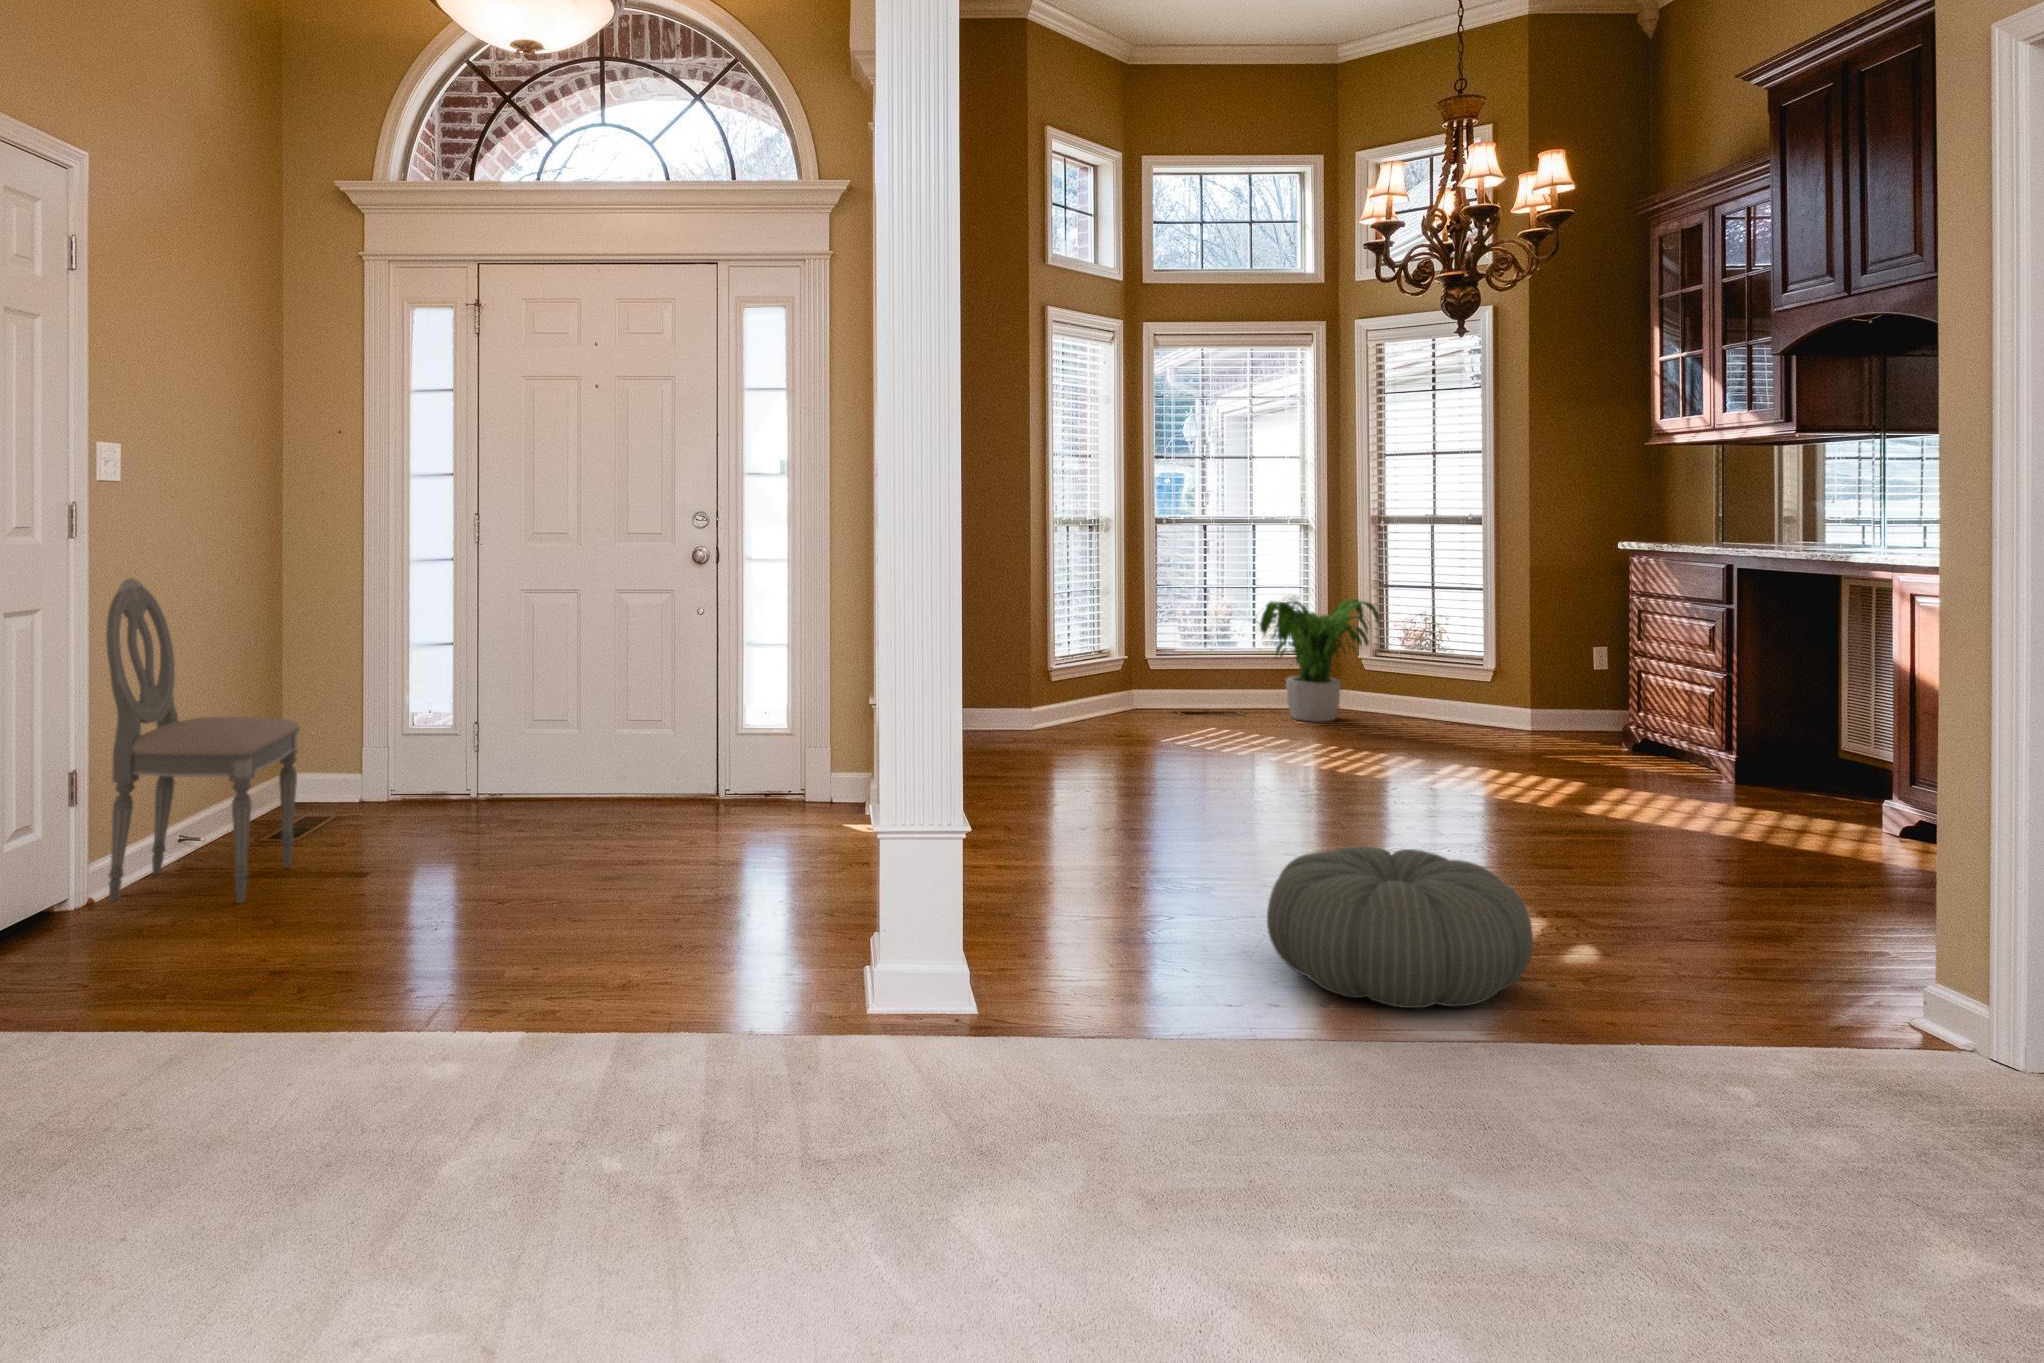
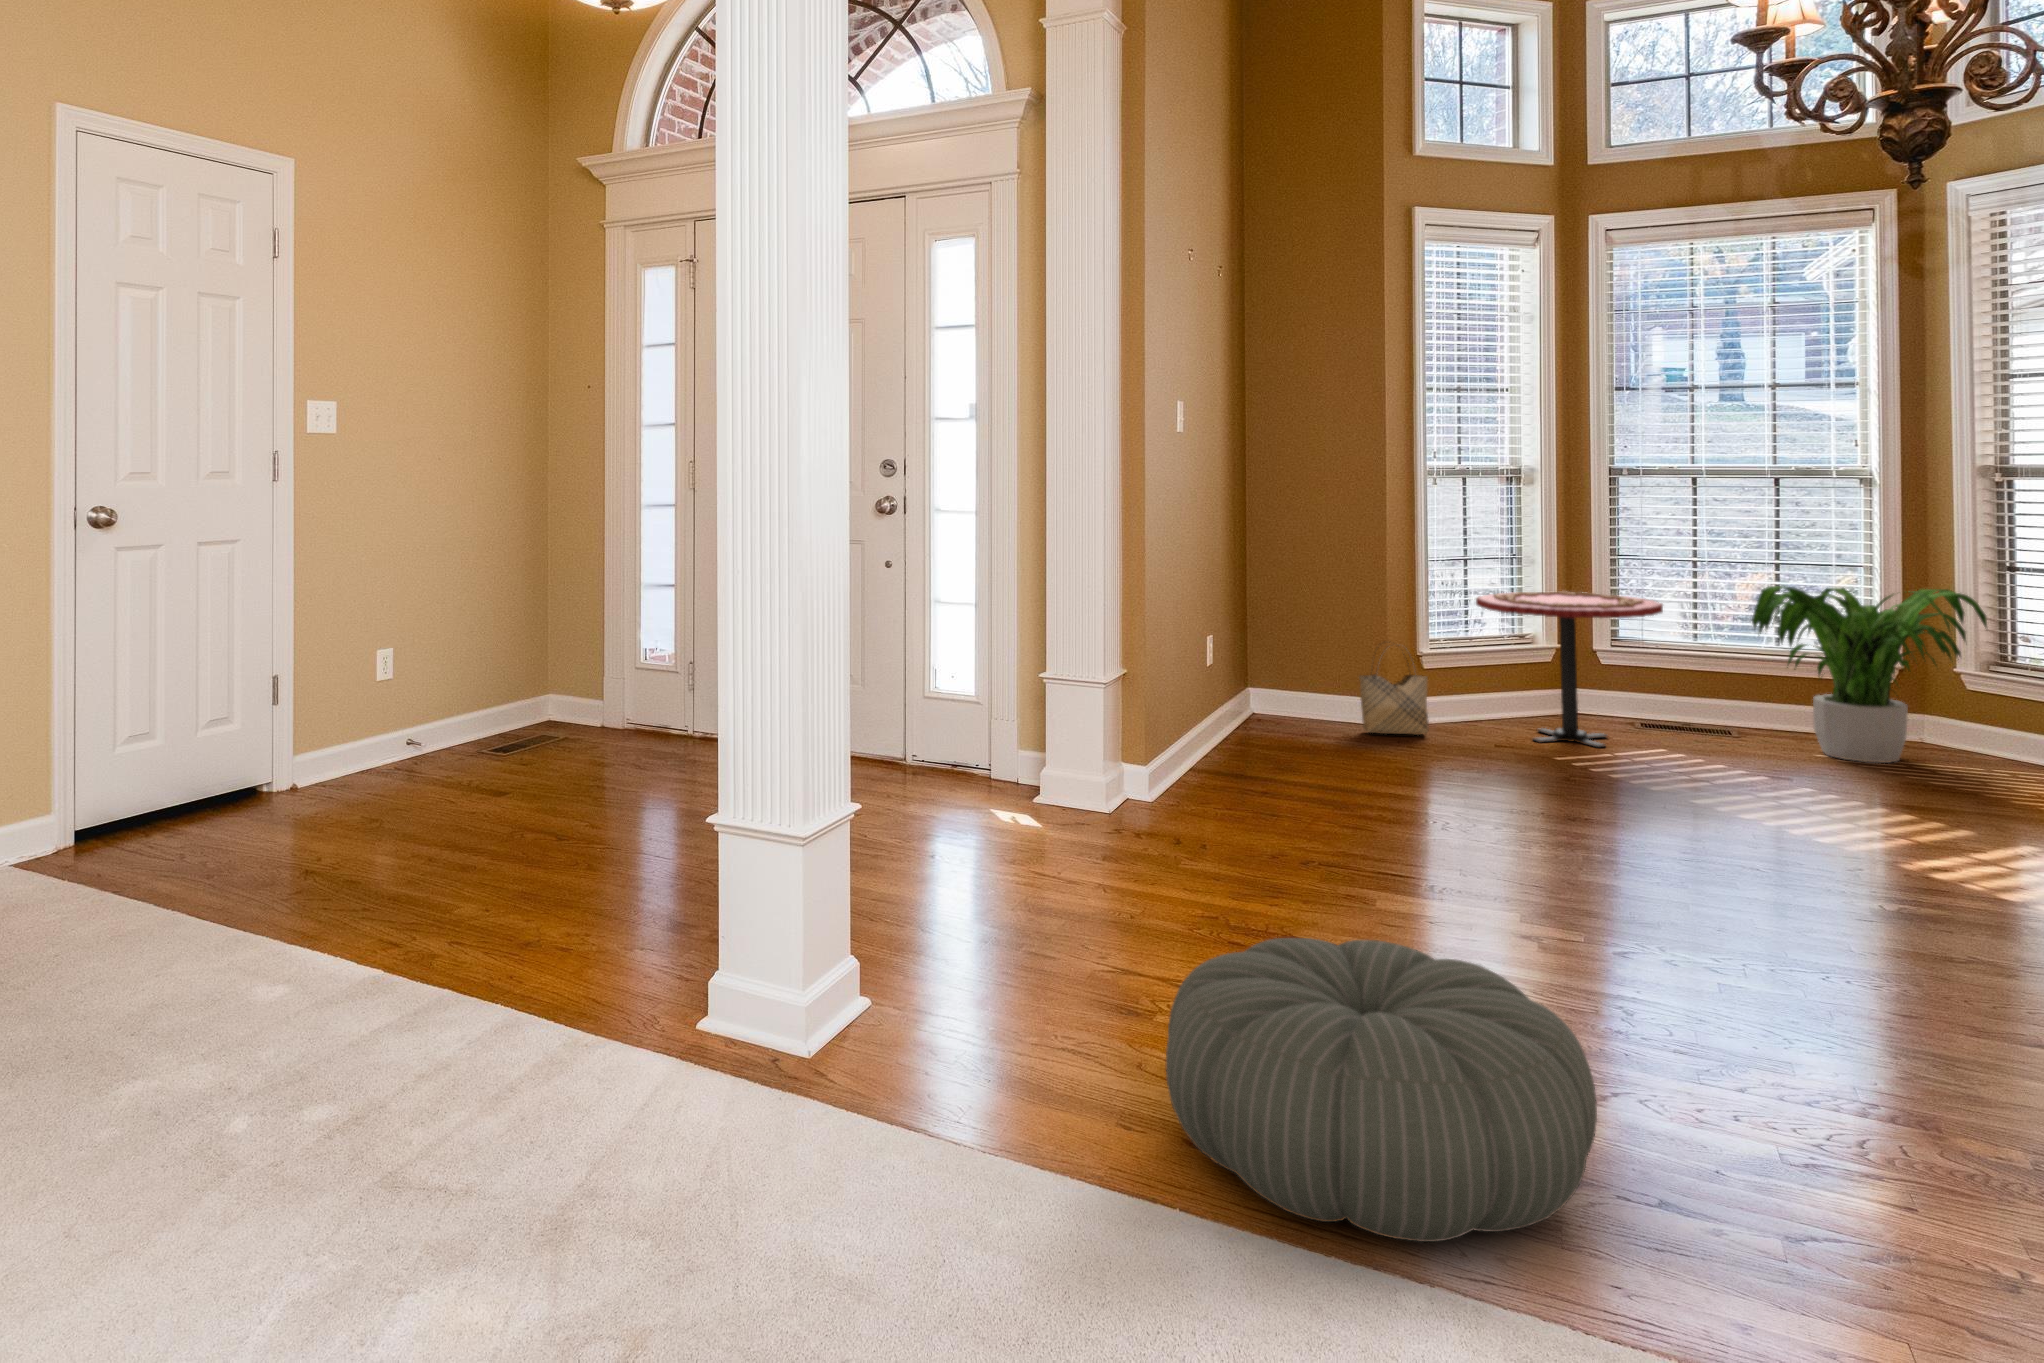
dining chair: present [106,578,300,903] -> none [299,512,474,806]
side table: none [1081,612,1208,729] -> present [1476,591,1663,748]
woven basket: none [1006,657,1056,733] -> present [1359,645,1429,735]

